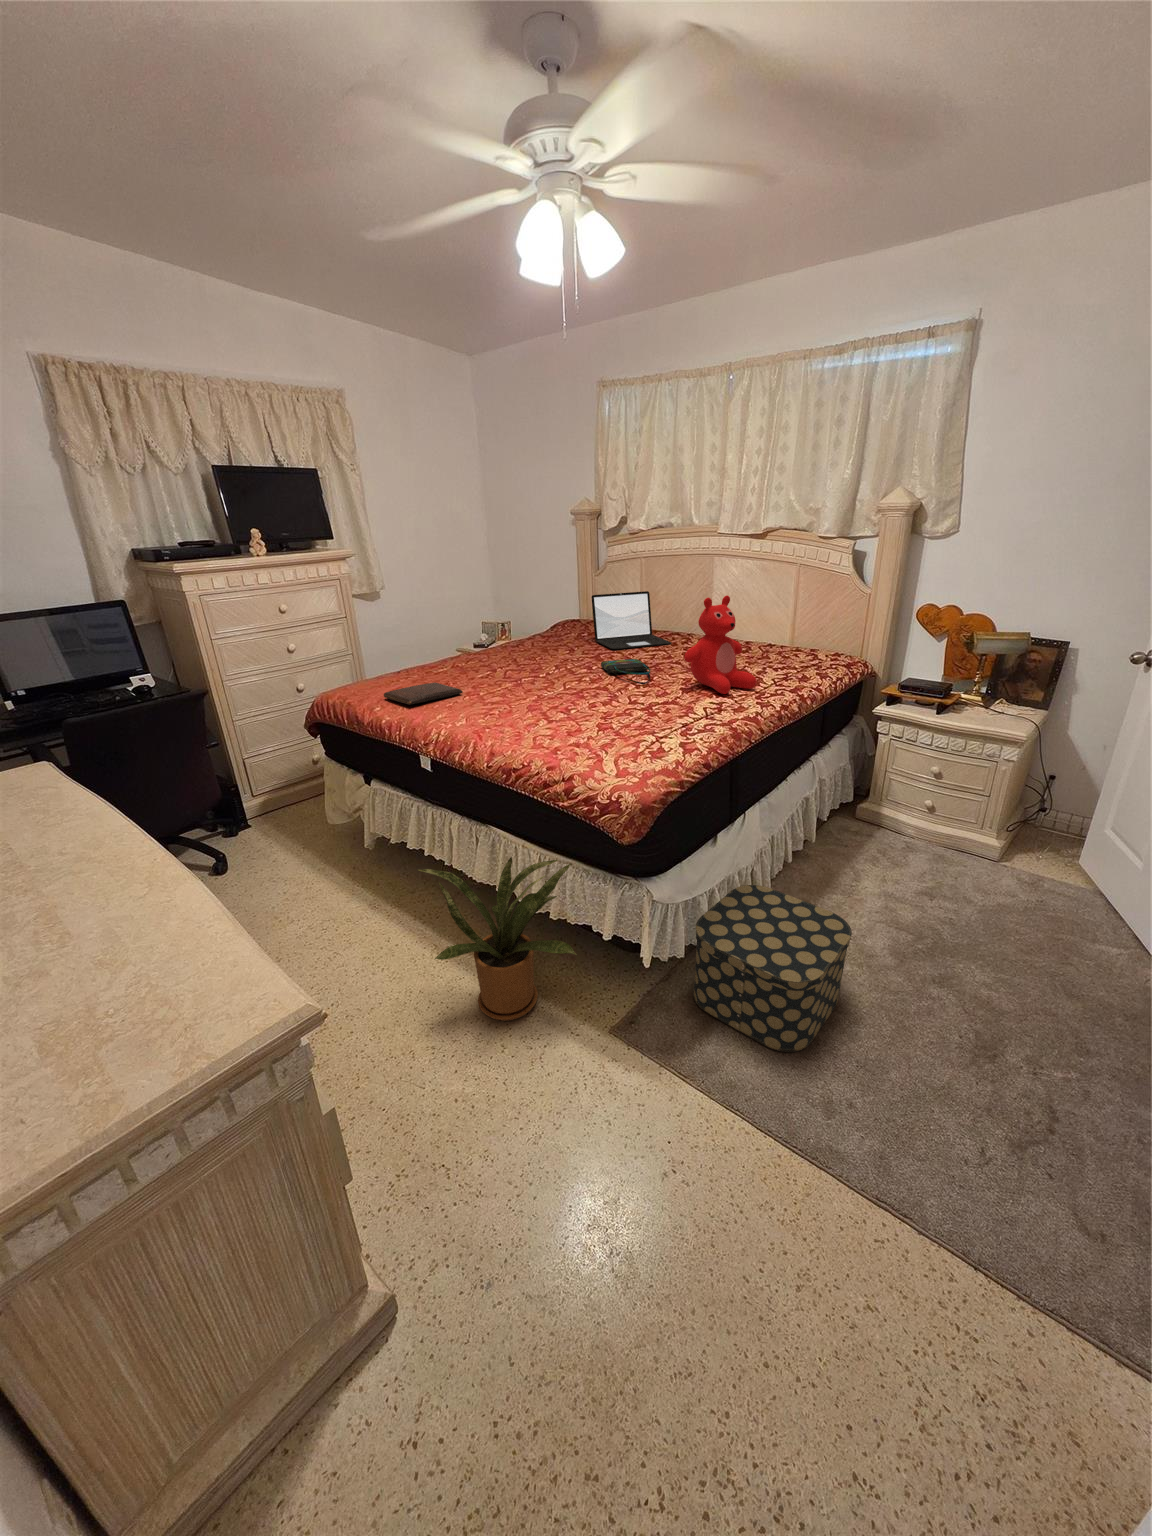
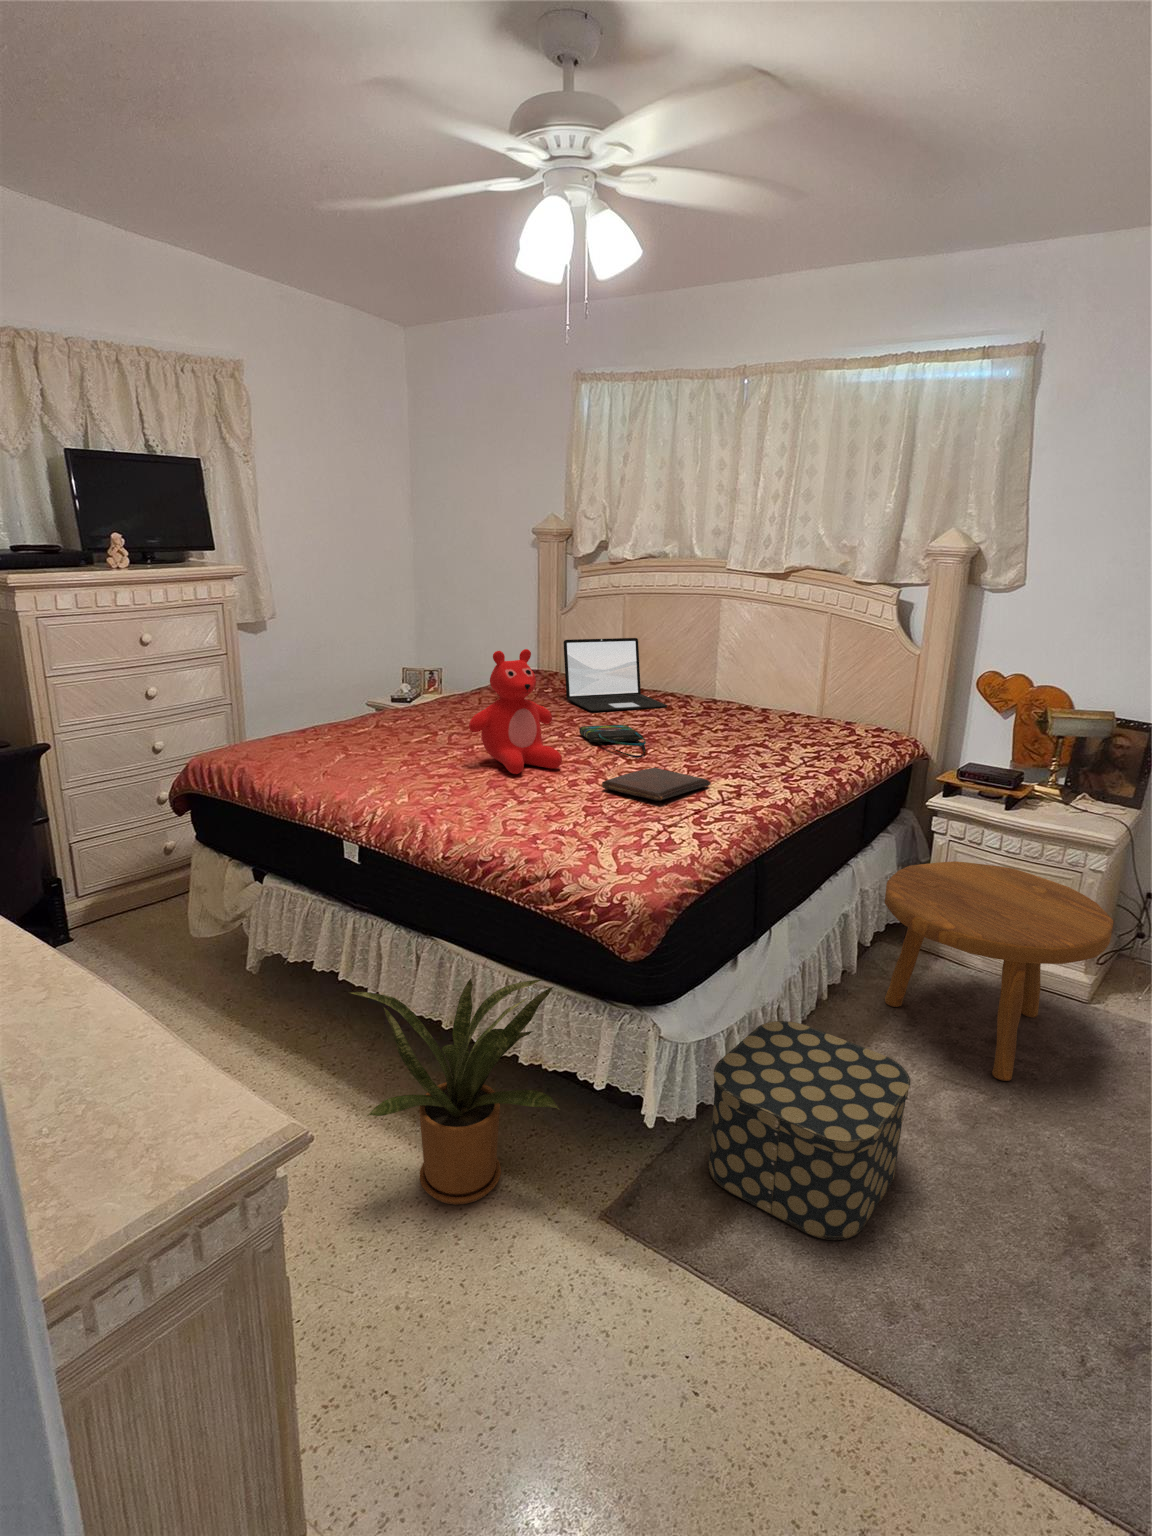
teddy bear: present [684,595,756,694] -> present [469,649,562,774]
book: present [384,682,463,705] -> present [602,768,711,801]
footstool: none [837,757,1025,927] -> present [885,861,1114,1081]

